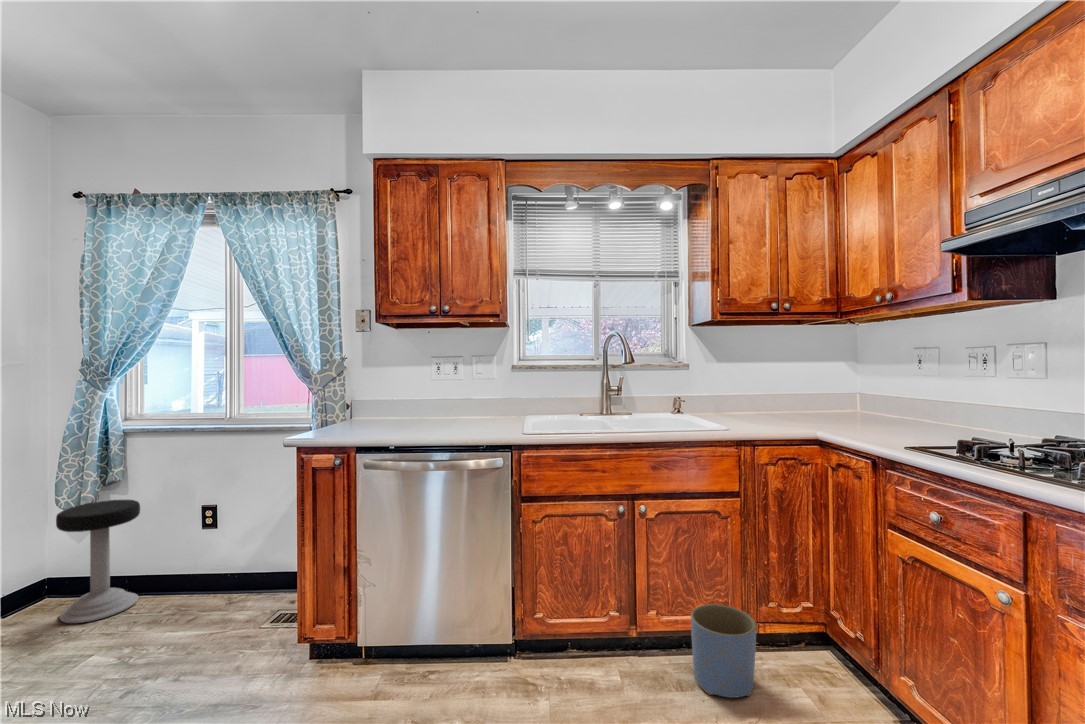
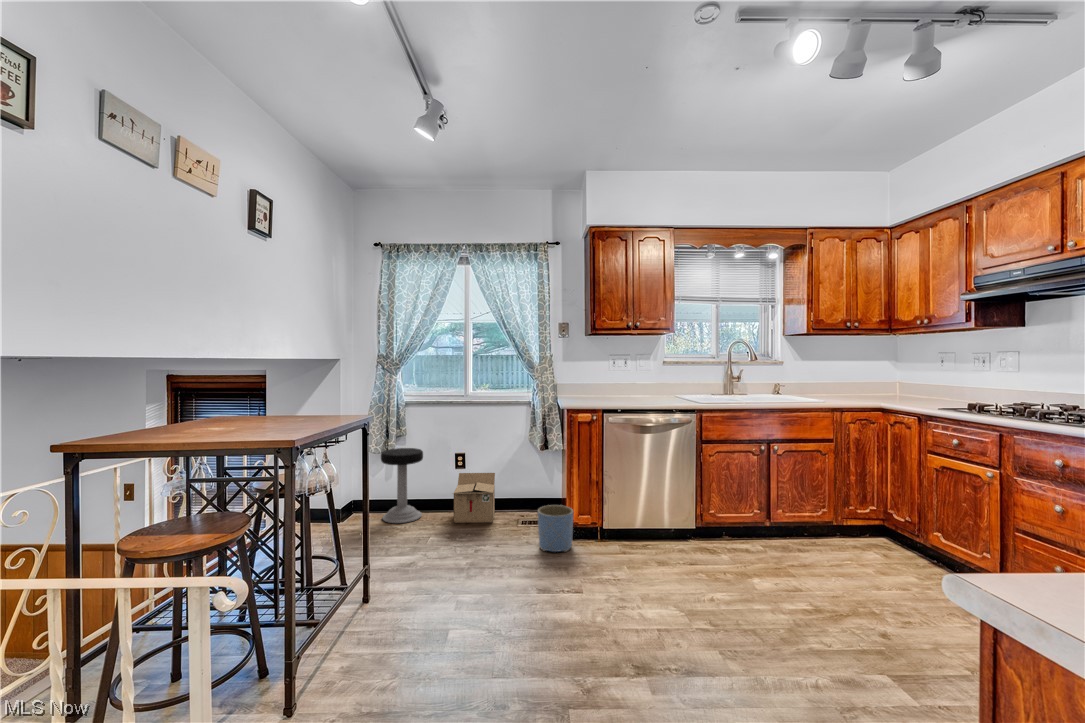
cardboard box: none [147,535,259,622] -> present [453,473,495,523]
planter: present [691,604,756,698] -> present [538,505,573,552]

